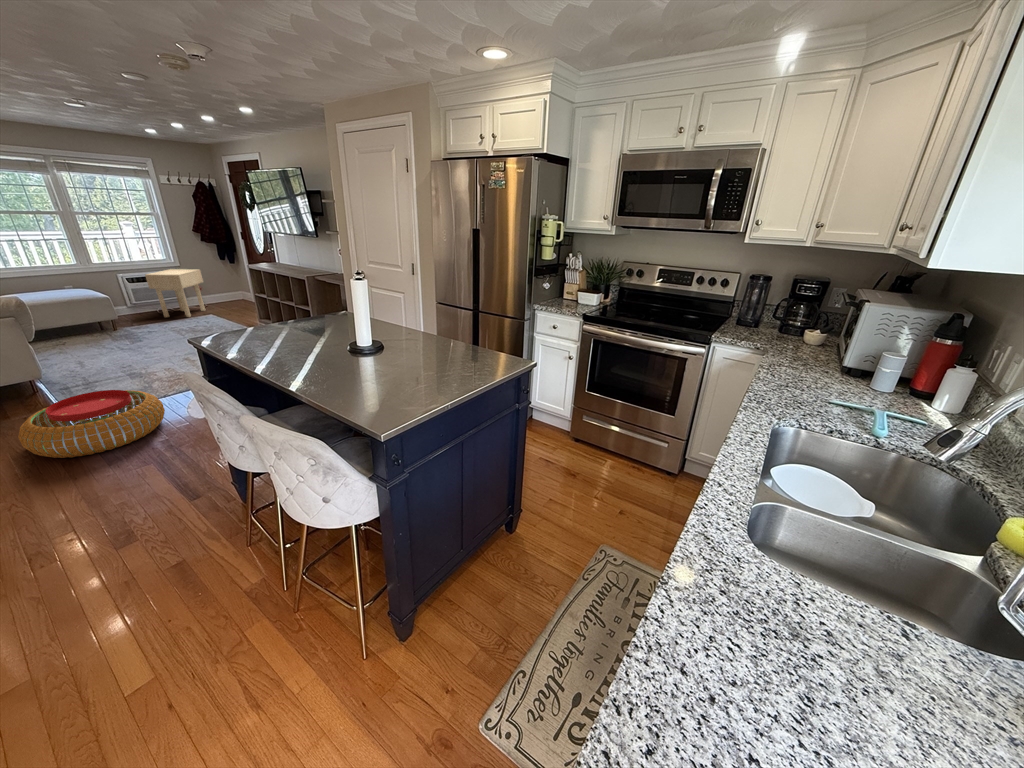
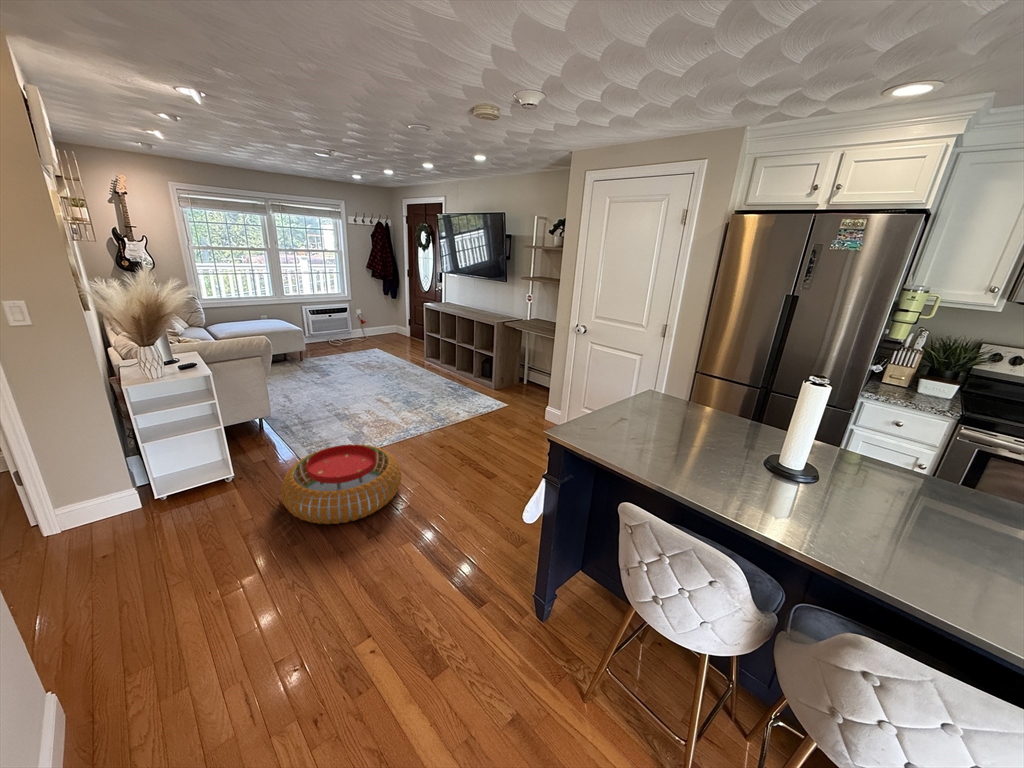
side table: present [145,269,205,317] -> none [328,303,371,350]

